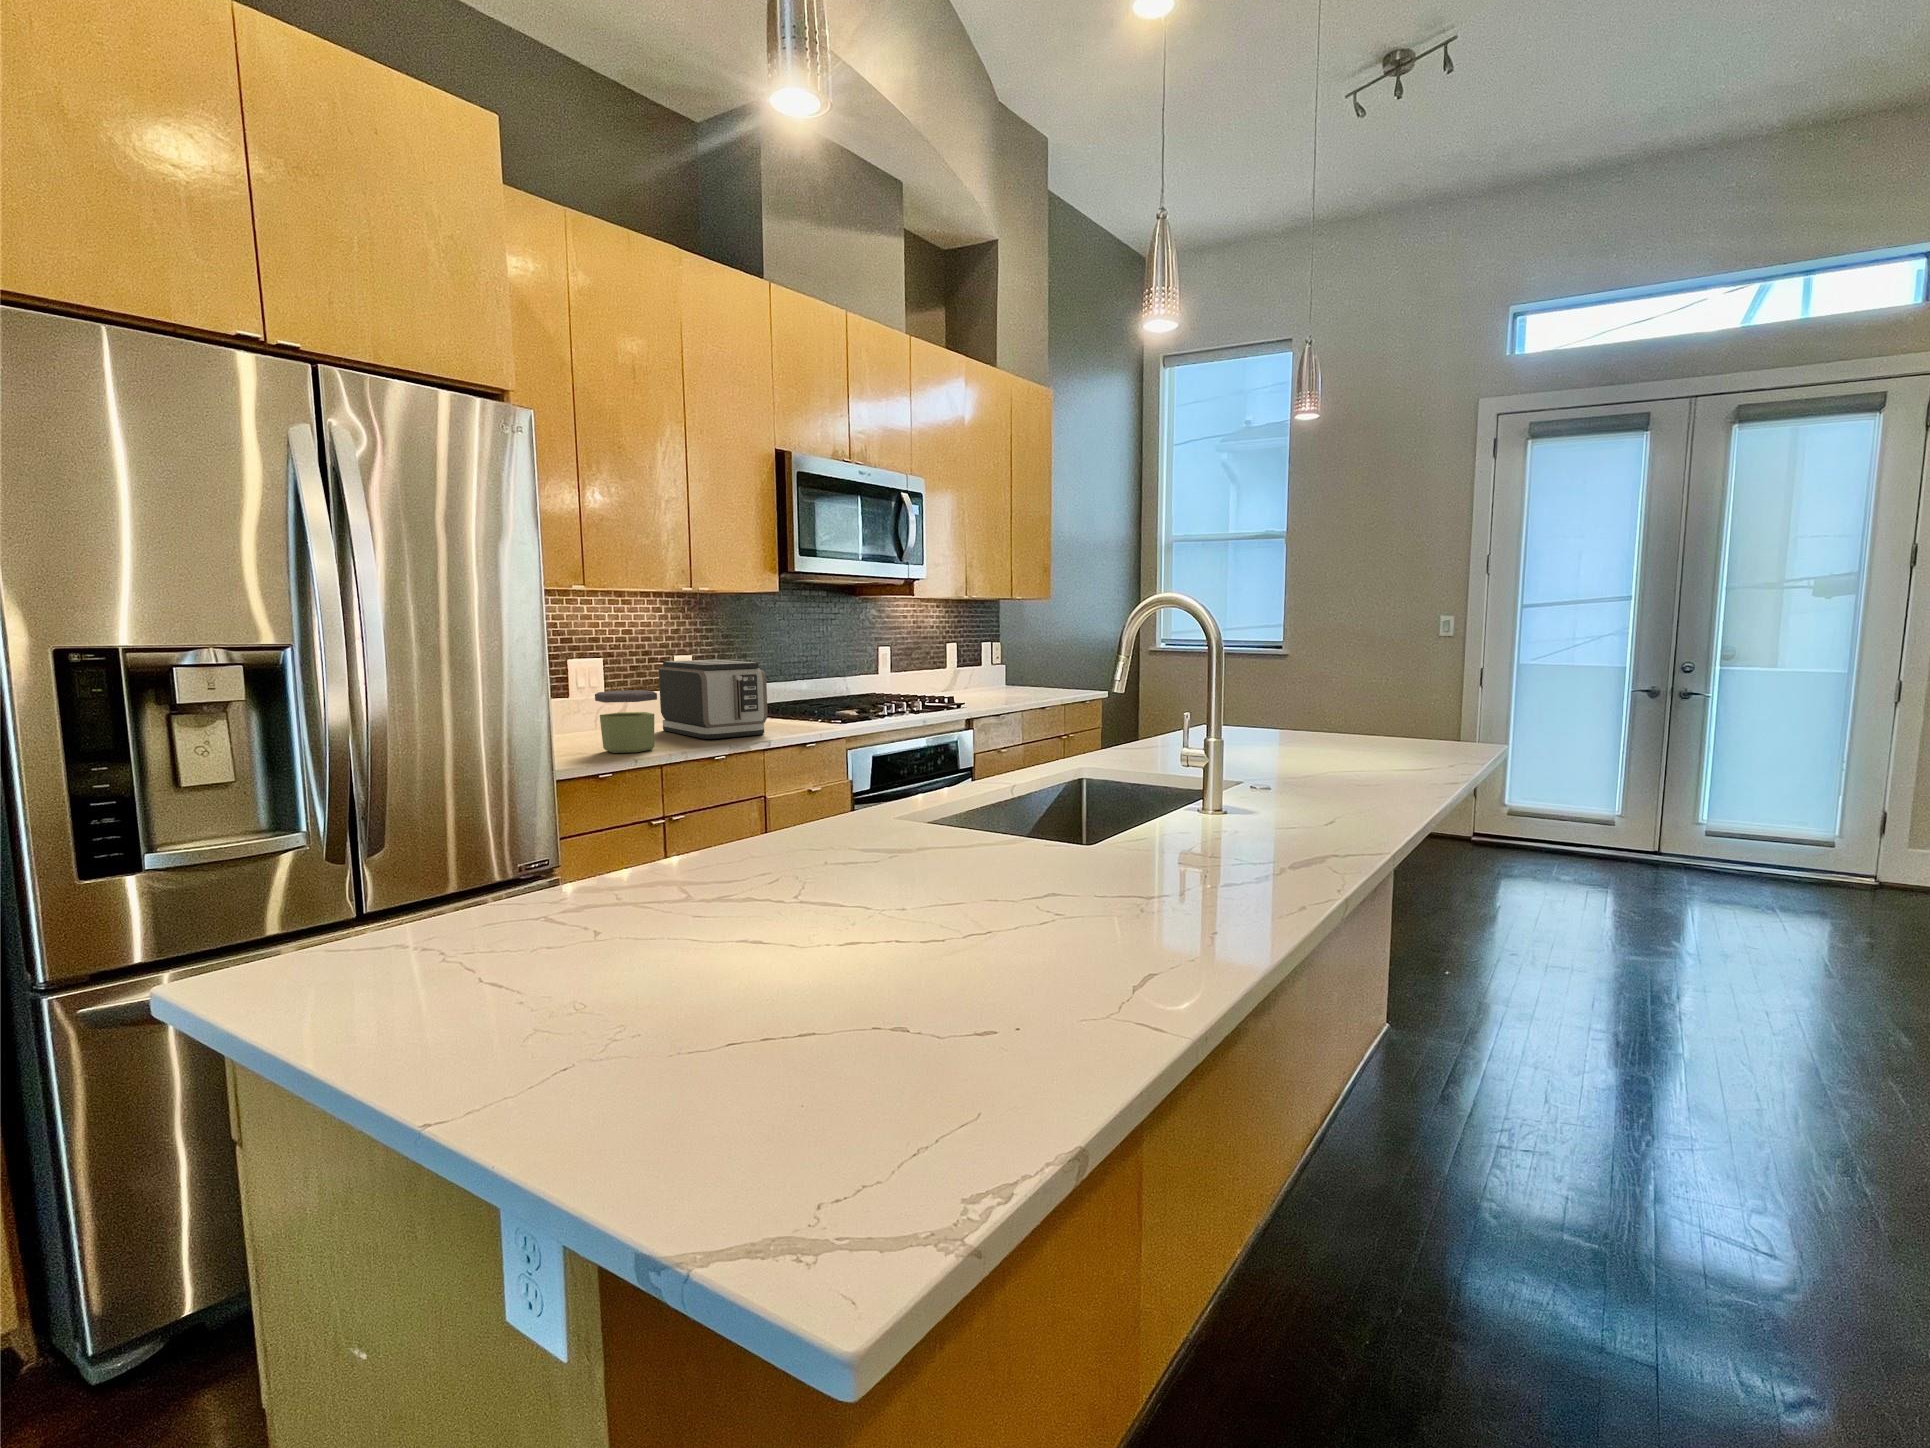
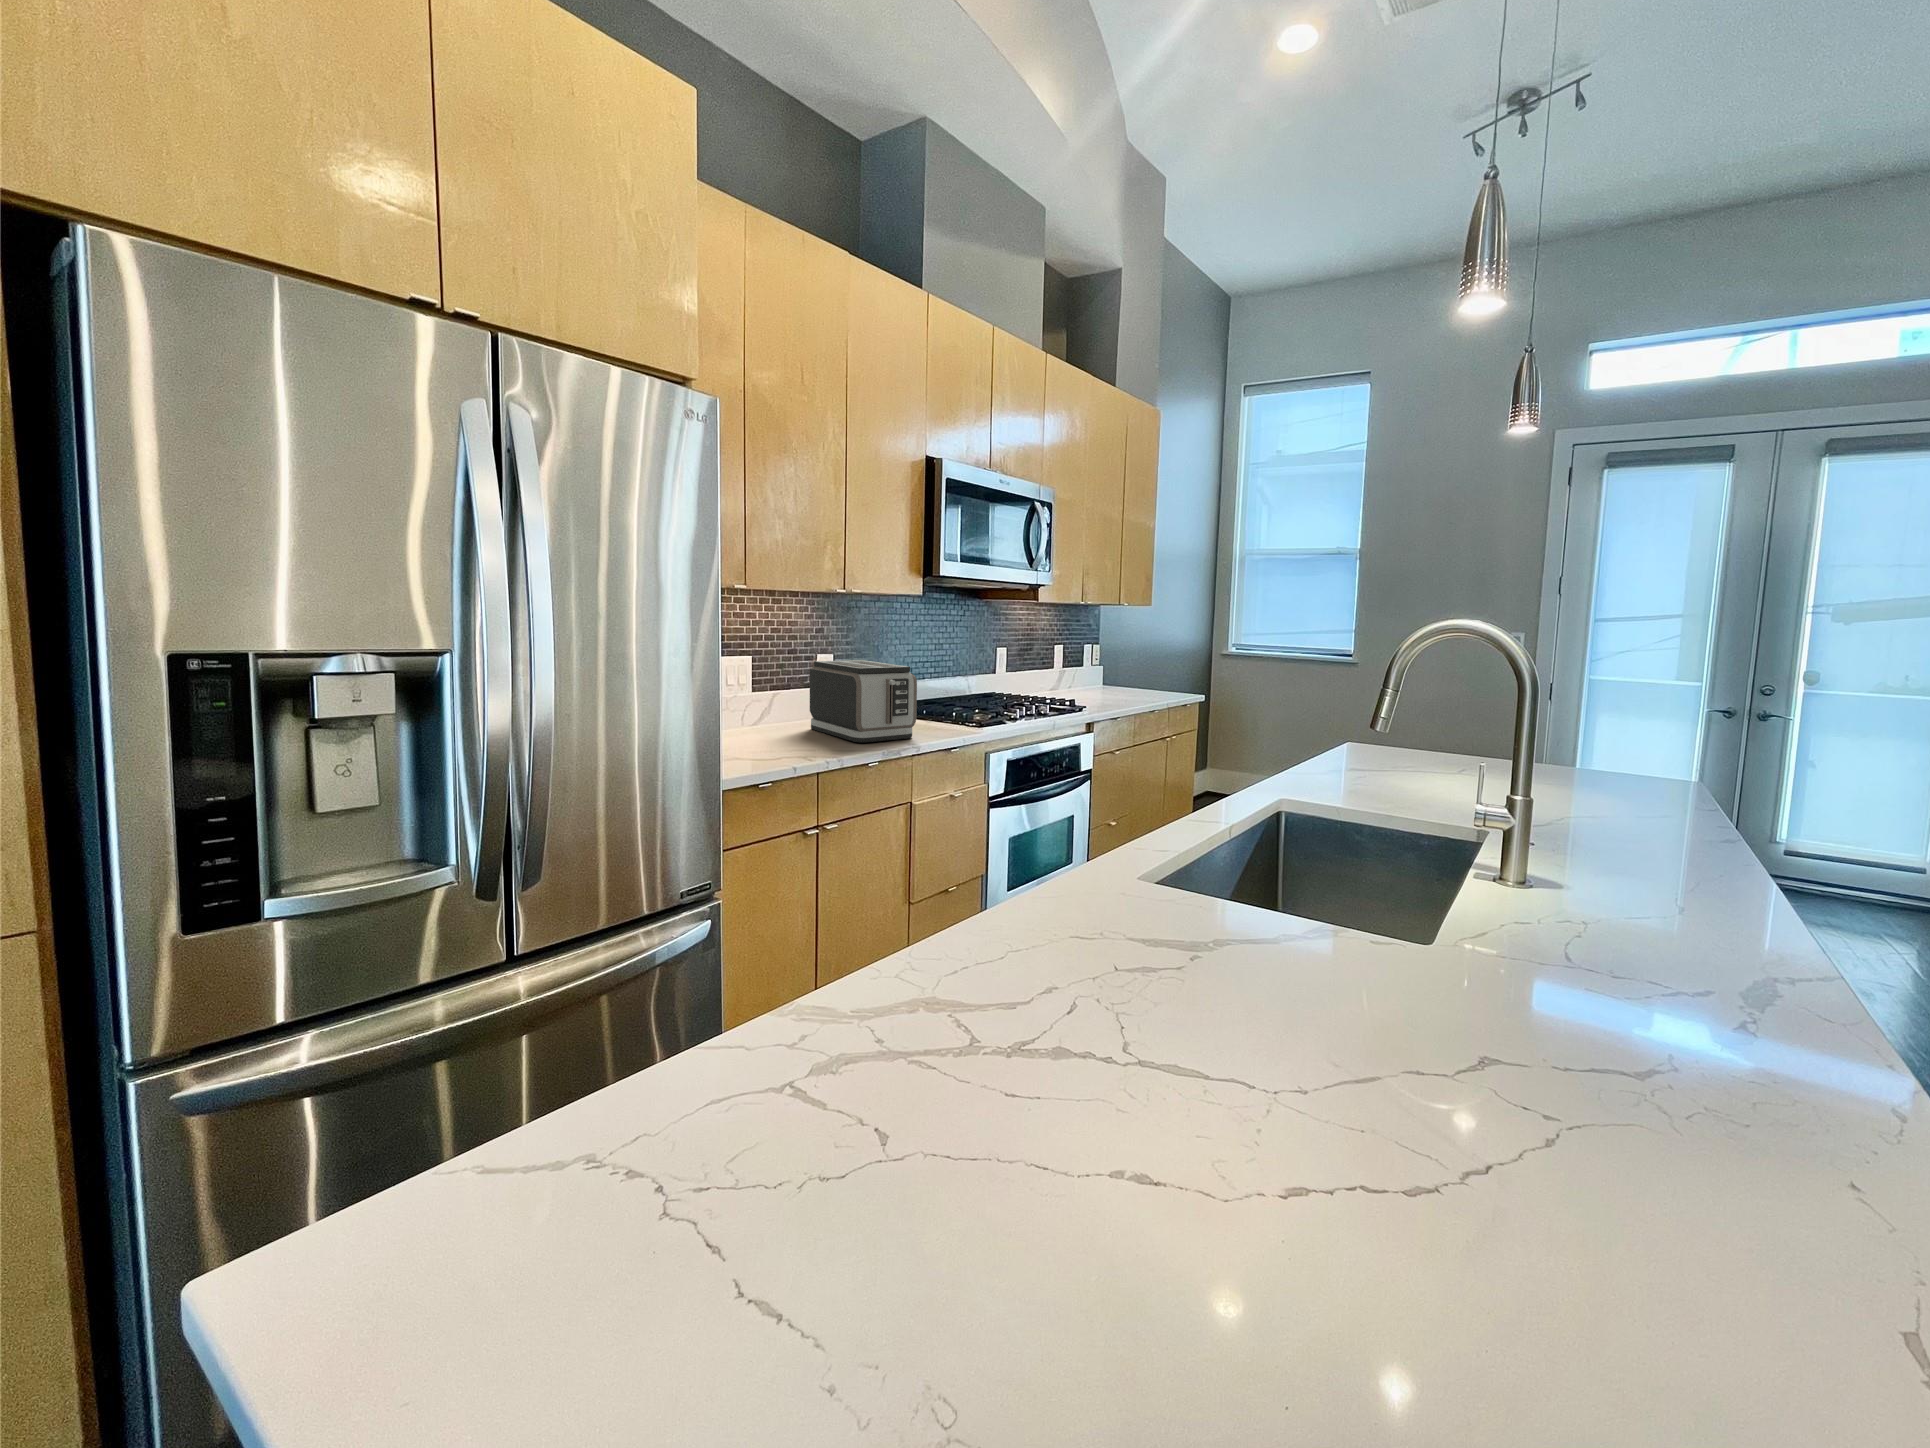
jar: present [595,690,657,753] -> none [754,693,815,758]

